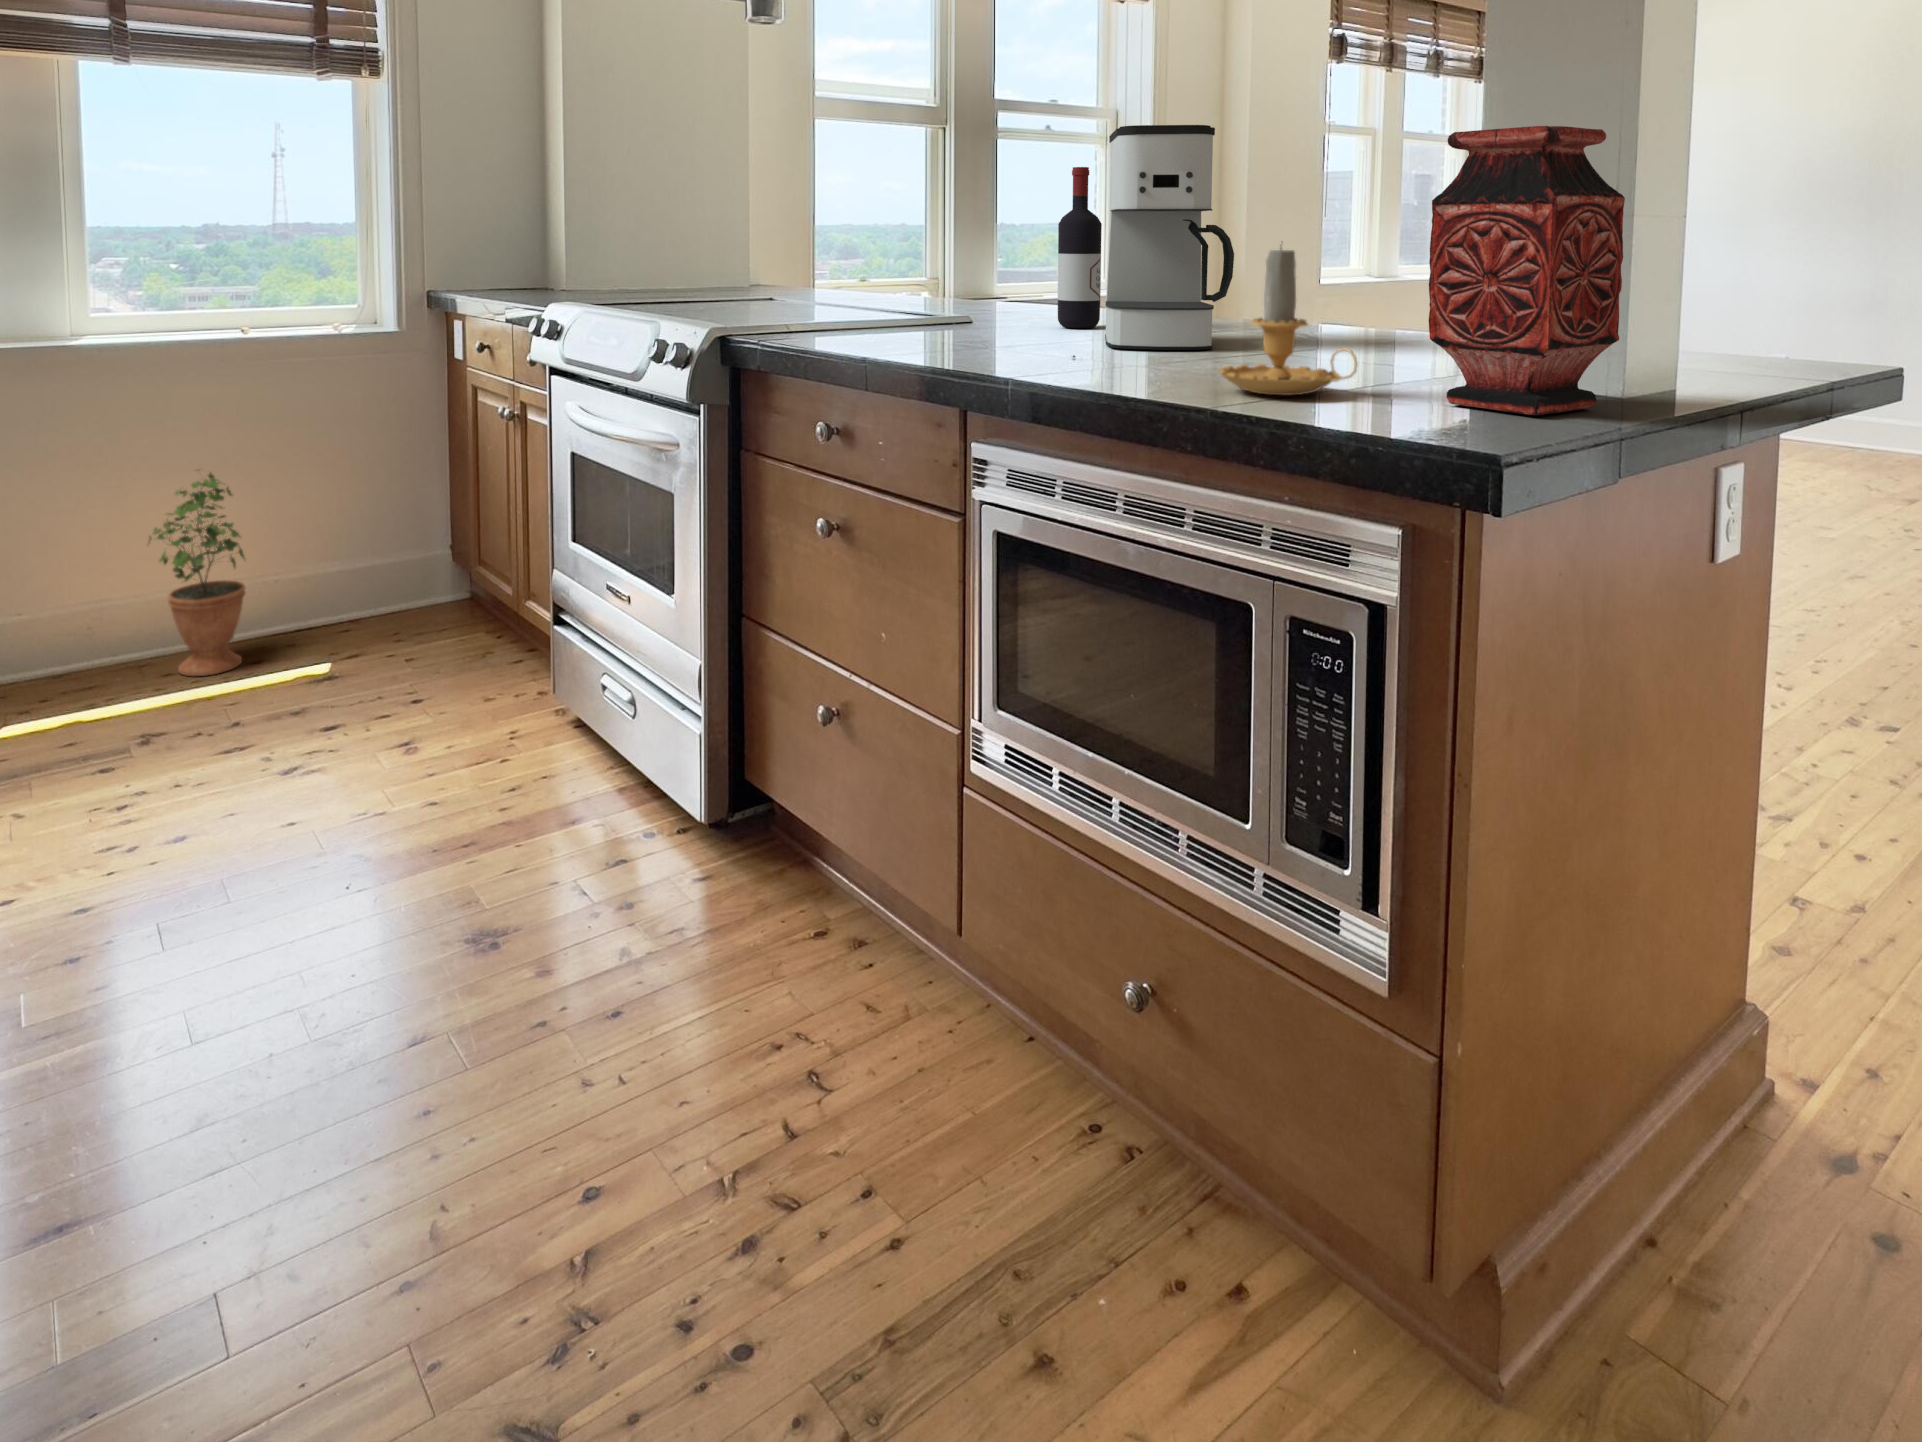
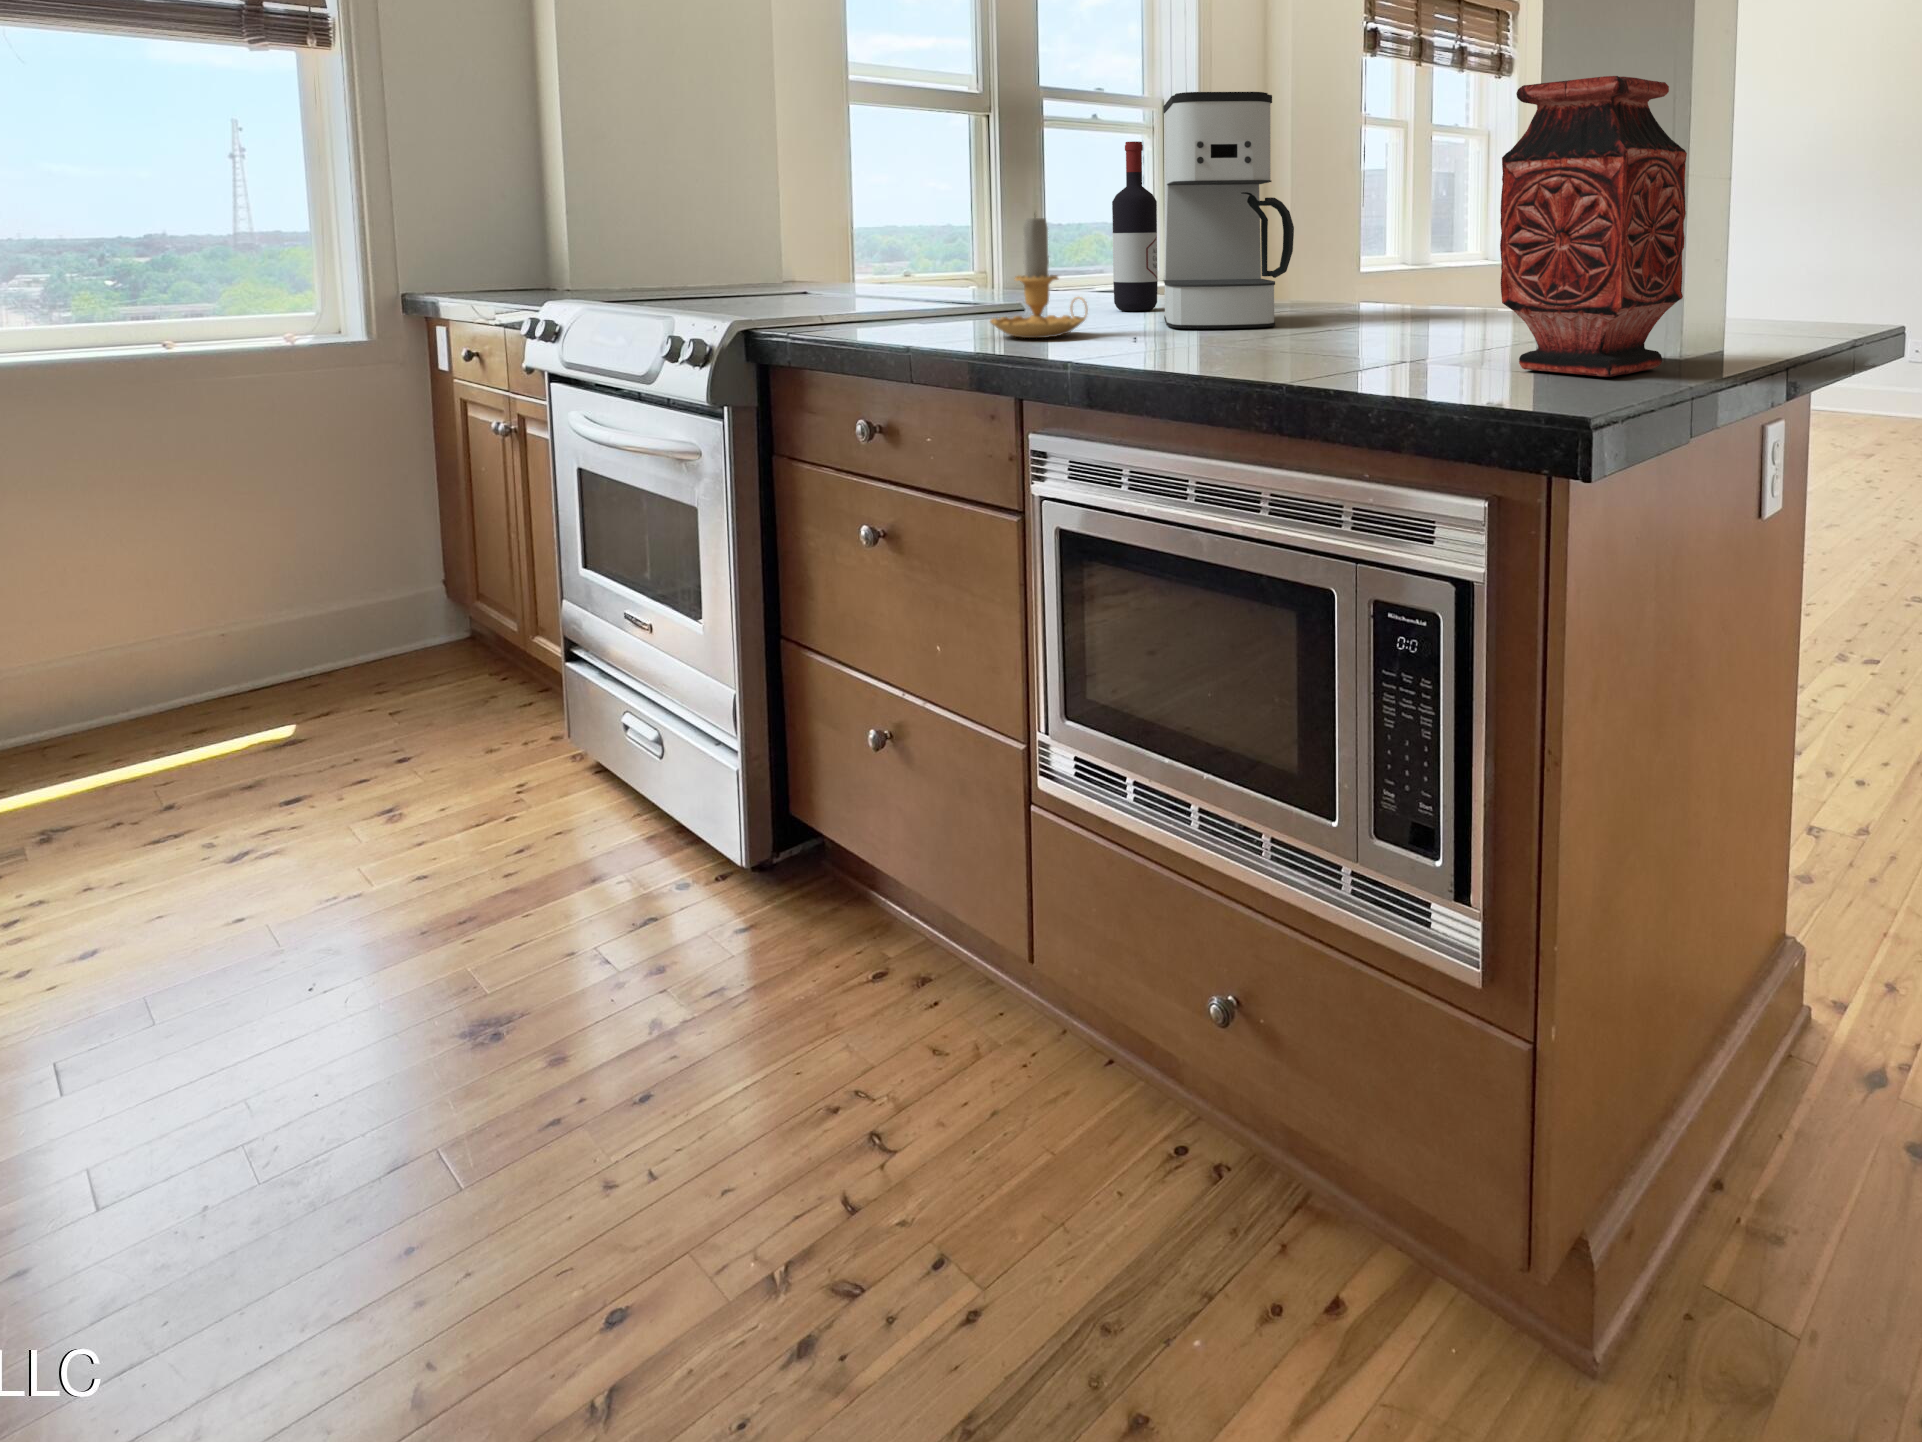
candle: present [1219,249,1358,395] -> present [990,217,1088,338]
potted plant: present [149,470,245,676] -> none [45,509,183,753]

